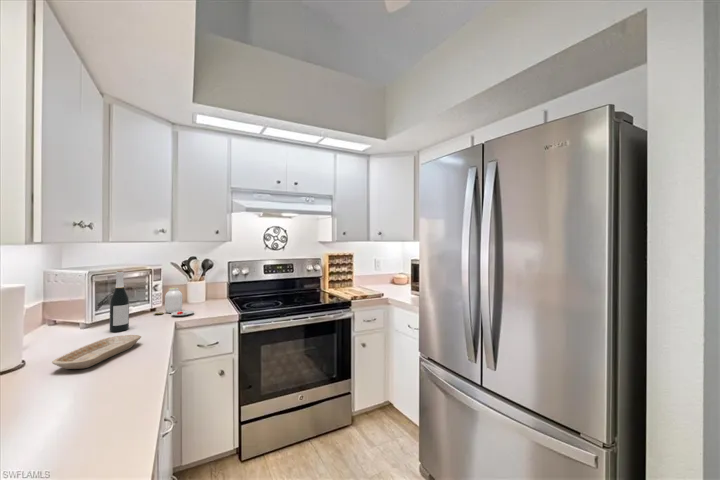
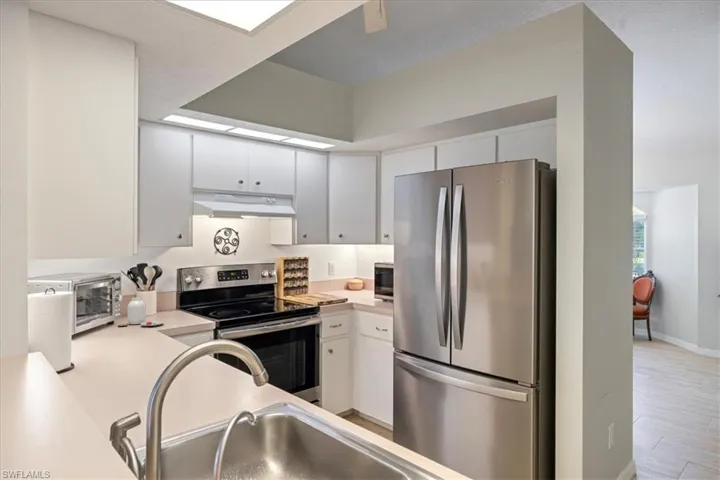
wine bottle: present [110,271,129,332] -> none [96,279,115,342]
tray: present [52,335,141,369] -> none [105,340,154,365]

